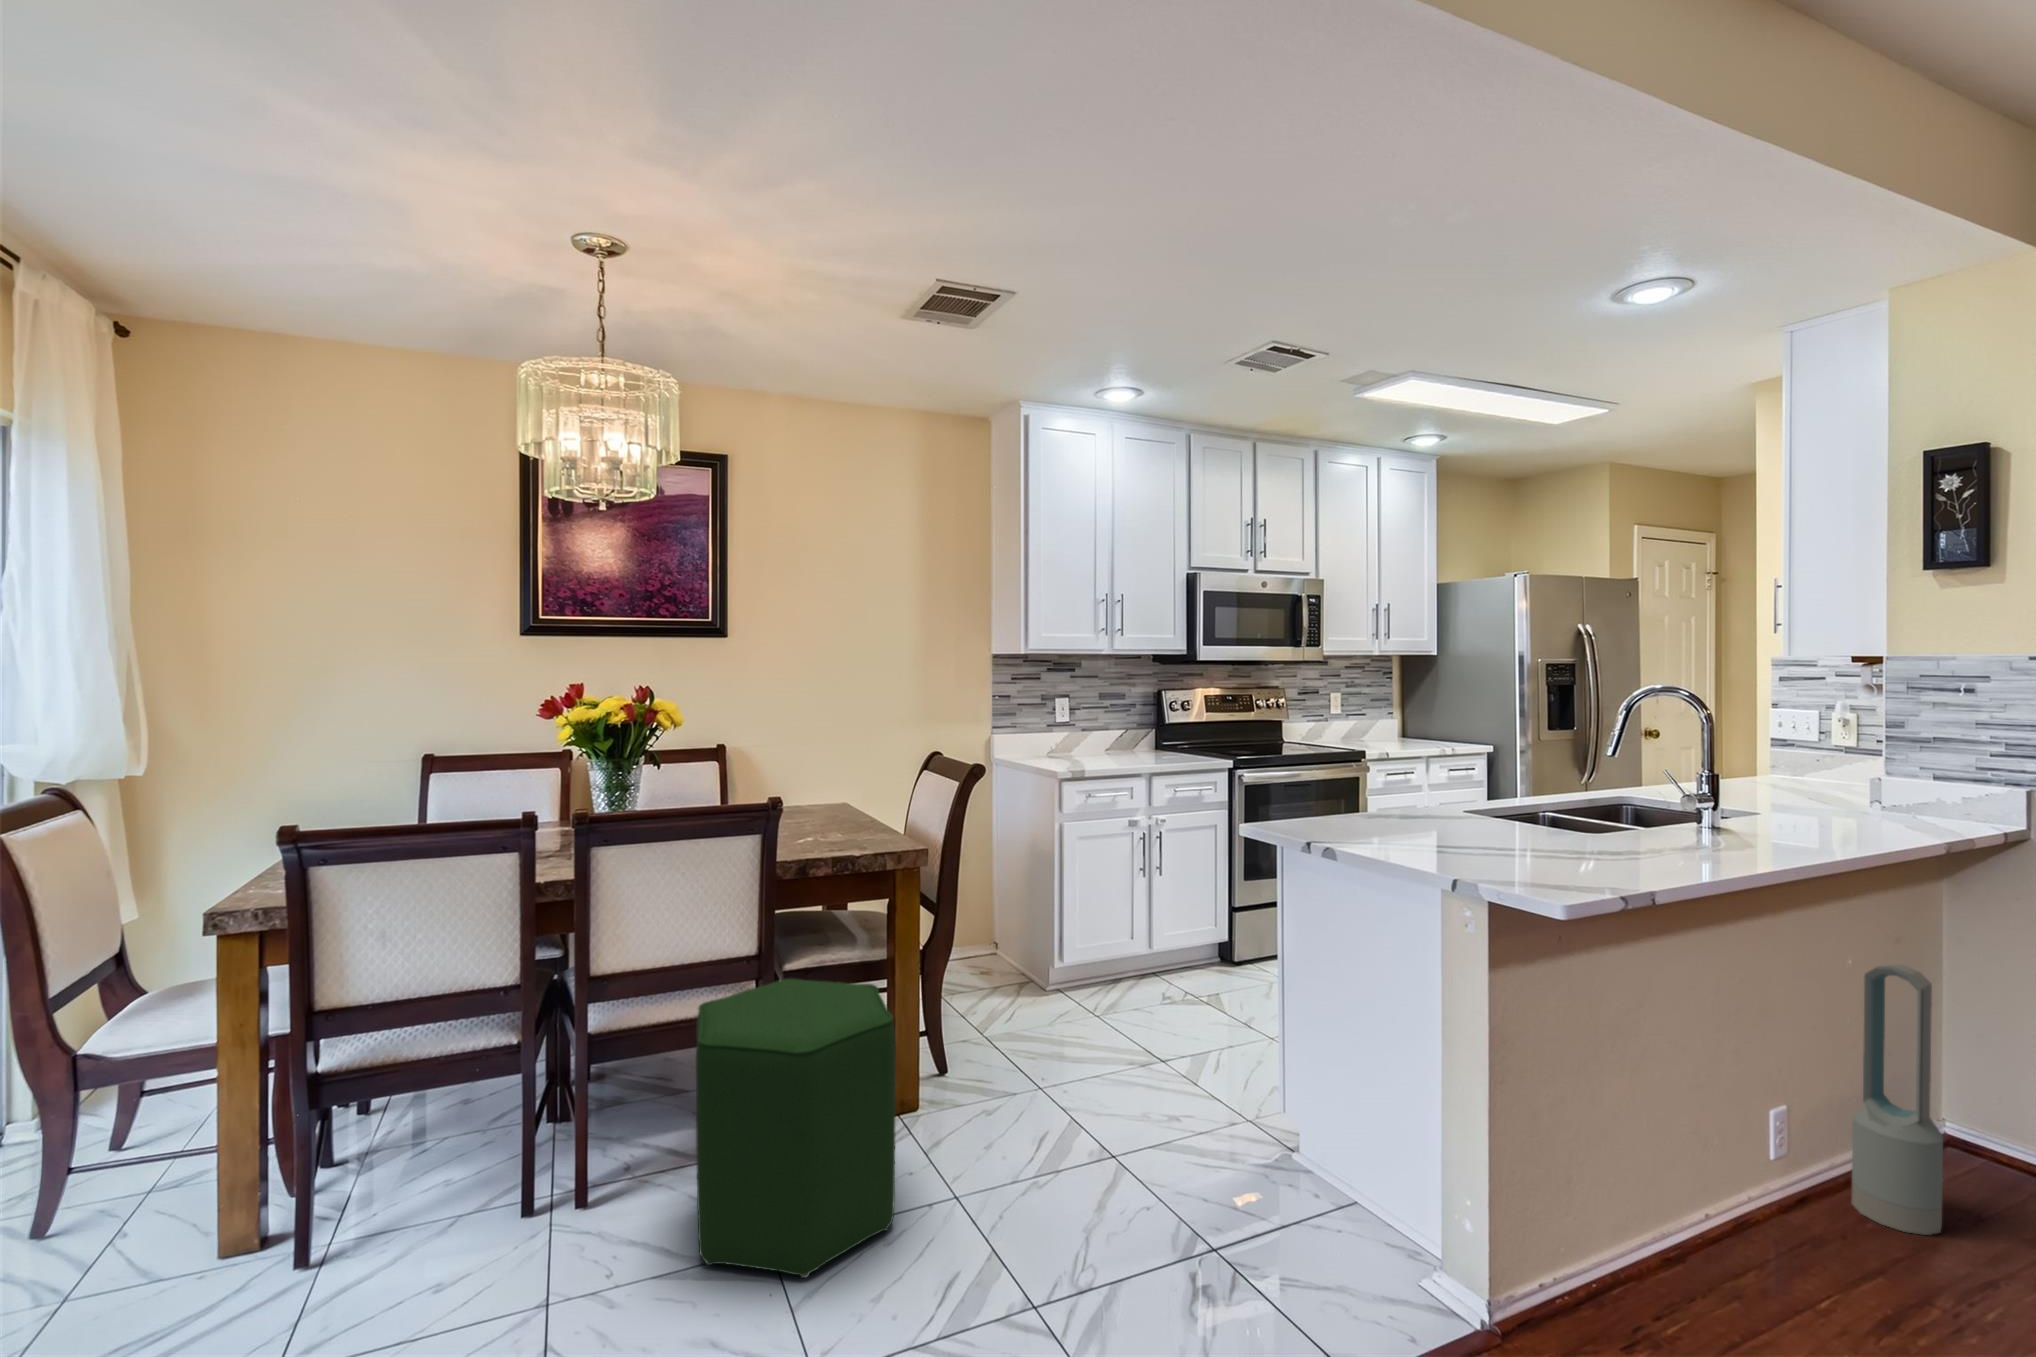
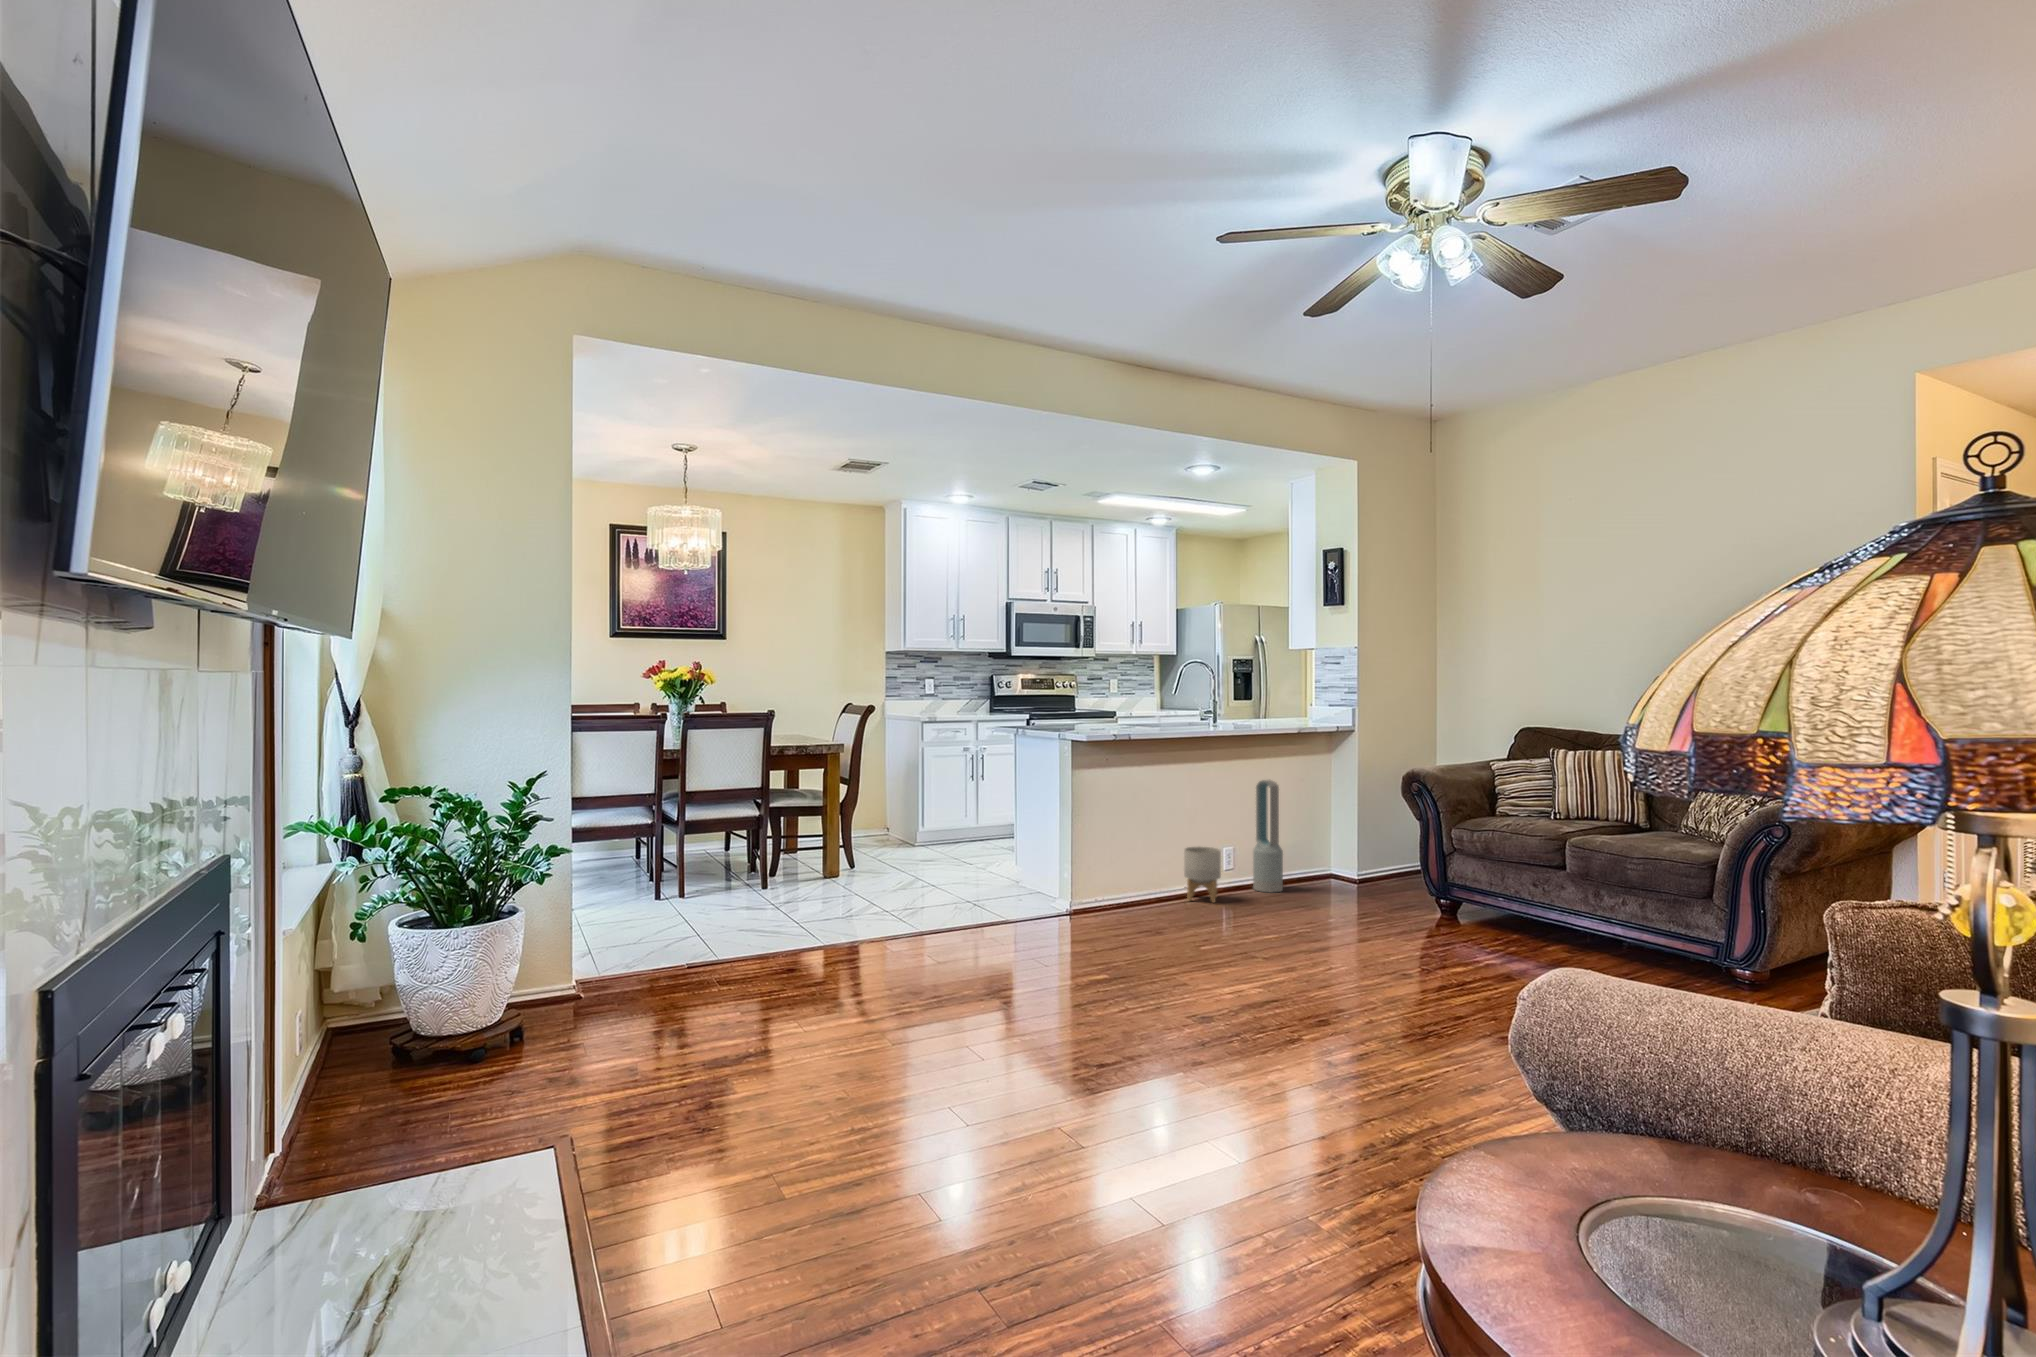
ottoman: present [696,978,895,1278] -> none [736,797,827,905]
planter: none [1742,1133,1855,1301] -> present [1184,846,1221,903]

